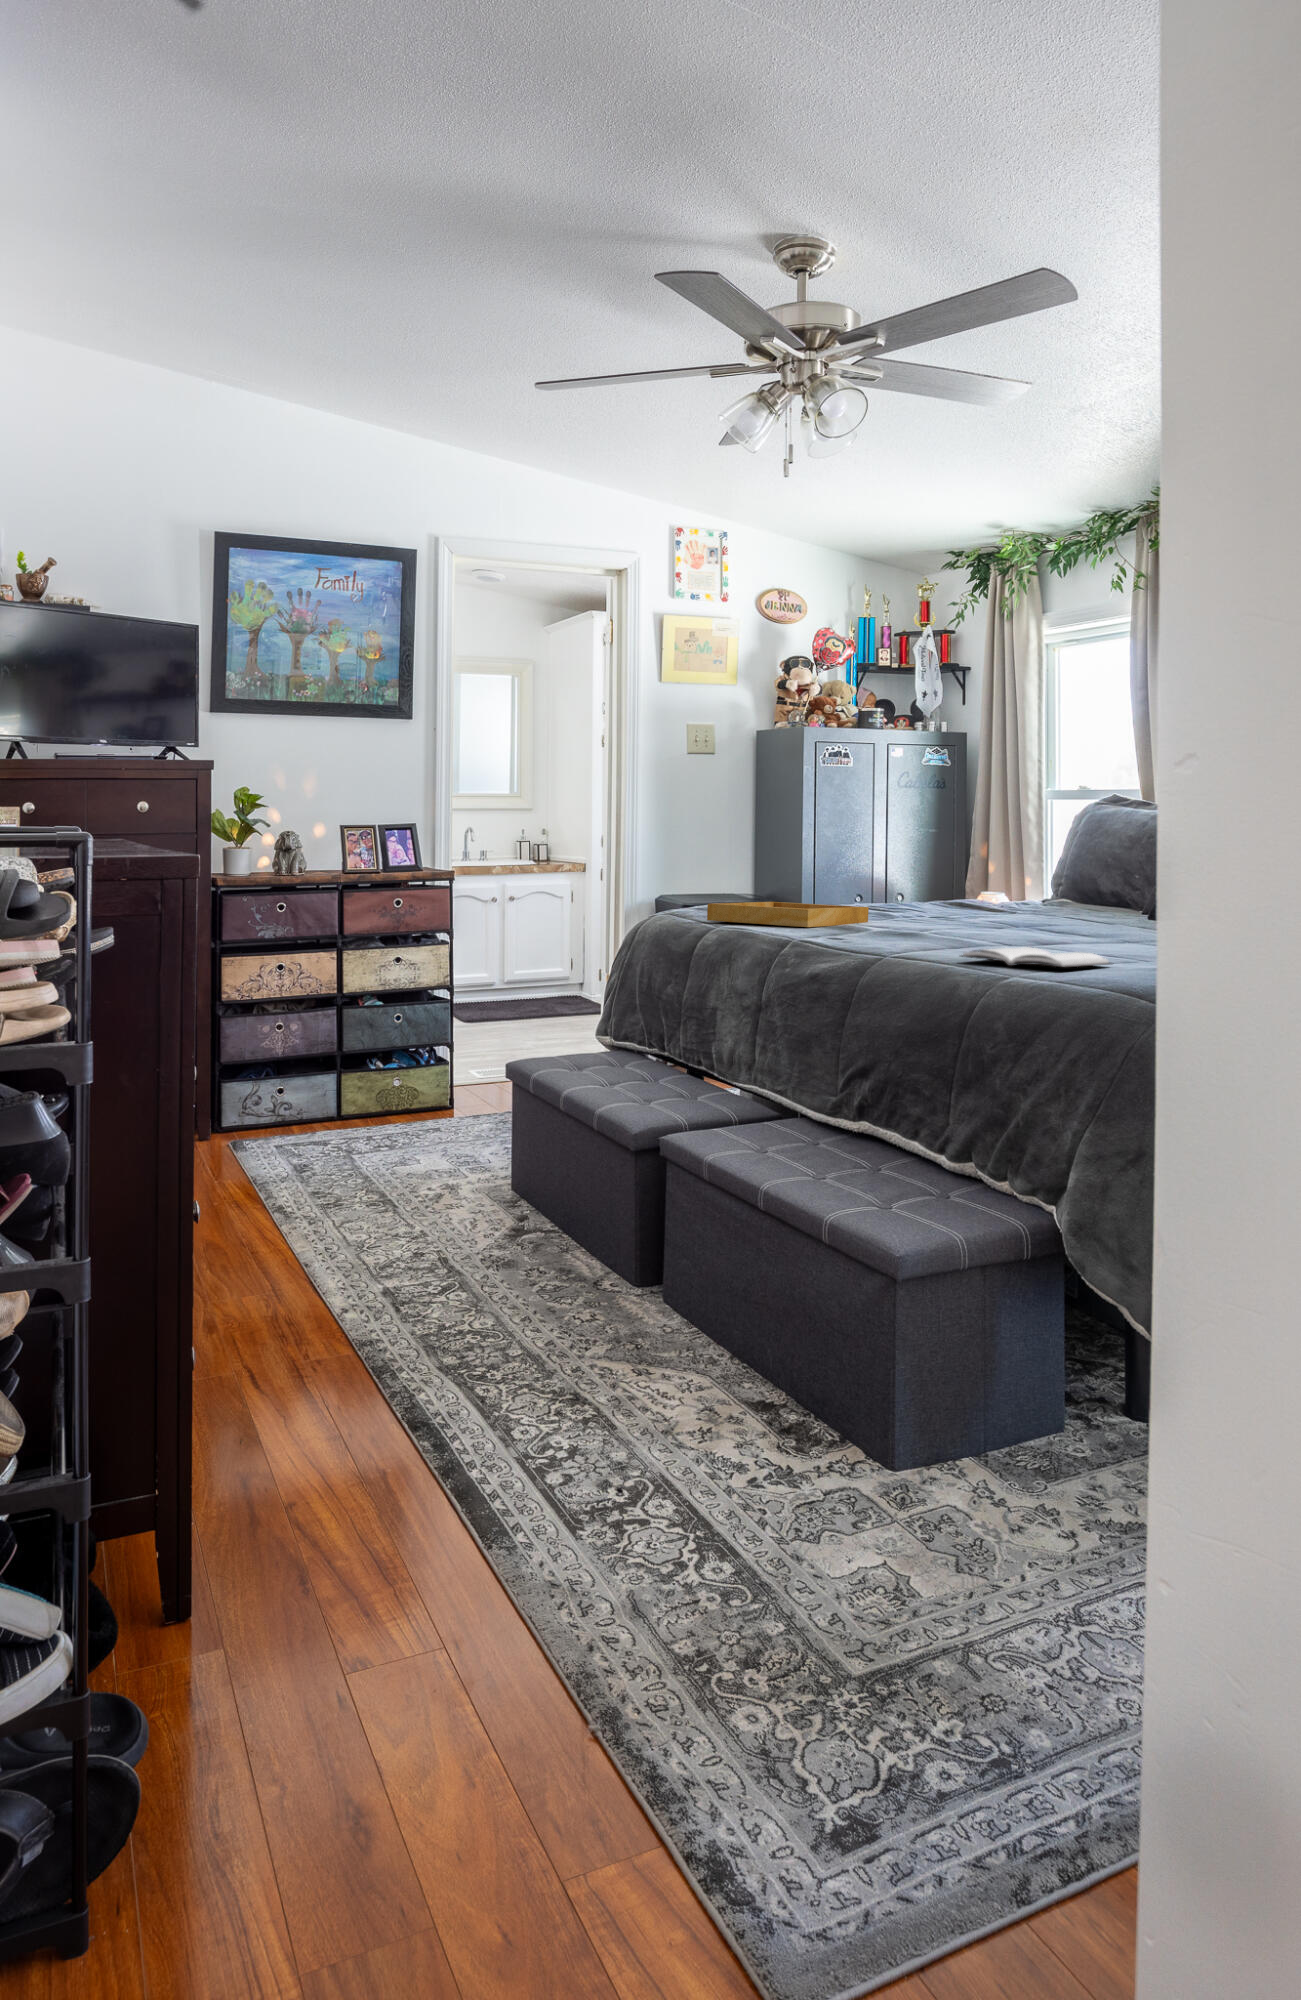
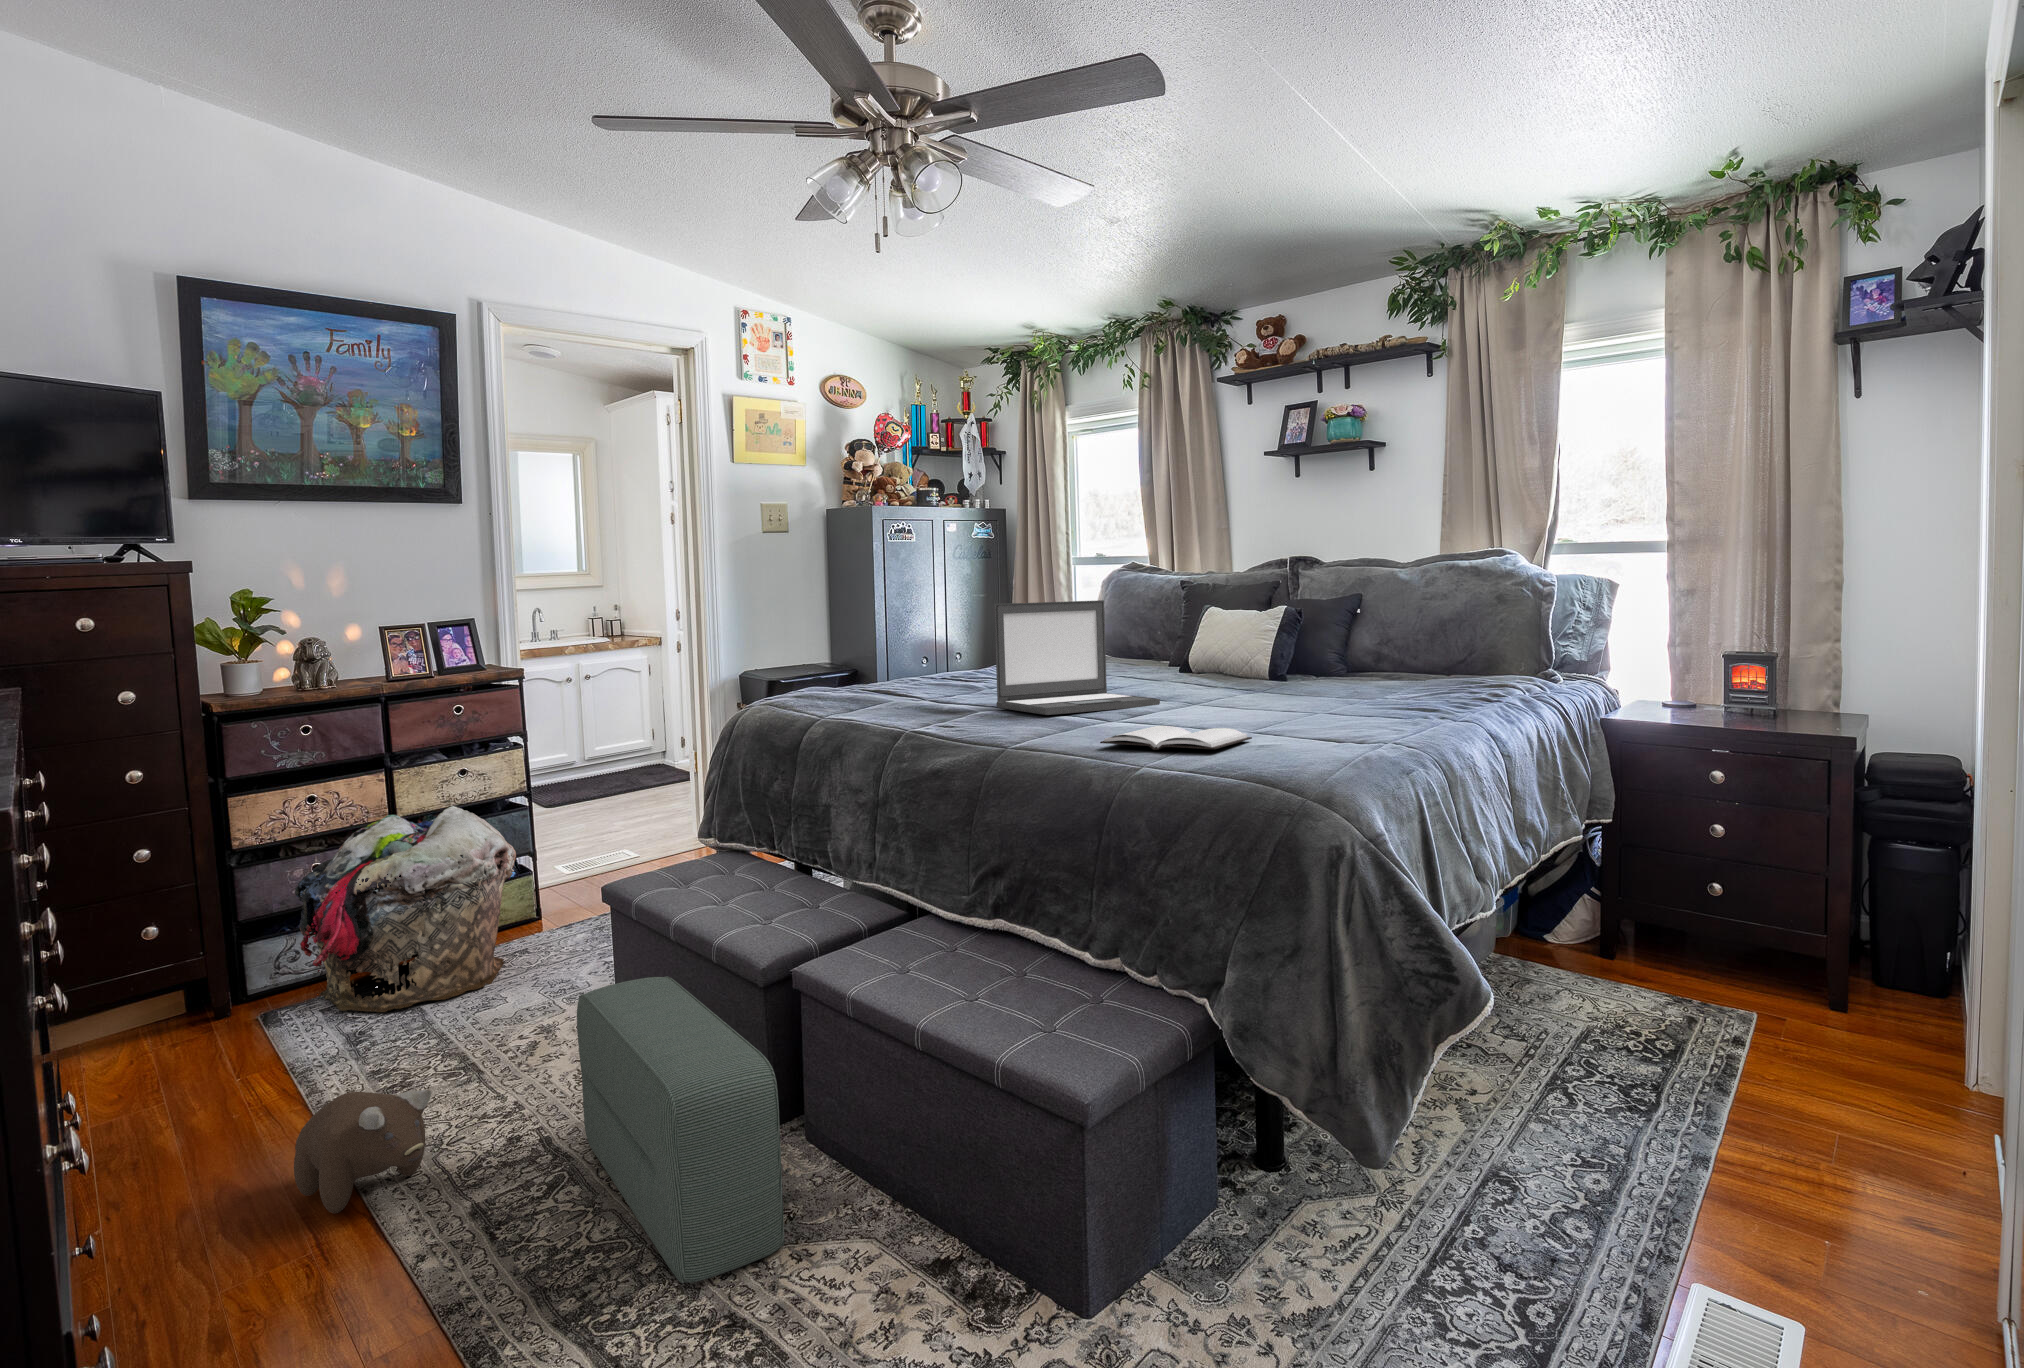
laptop: none [888,825,1057,939] -> present [994,600,1160,715]
tray: present [707,902,869,927] -> none [806,682,967,709]
laundry basket: none [258,987,437,1158] -> present [295,806,516,1012]
pouf: none [475,1133,629,1363] -> present [577,976,784,1283]
plush toy: none [255,1191,359,1282] -> present [294,1089,431,1213]

